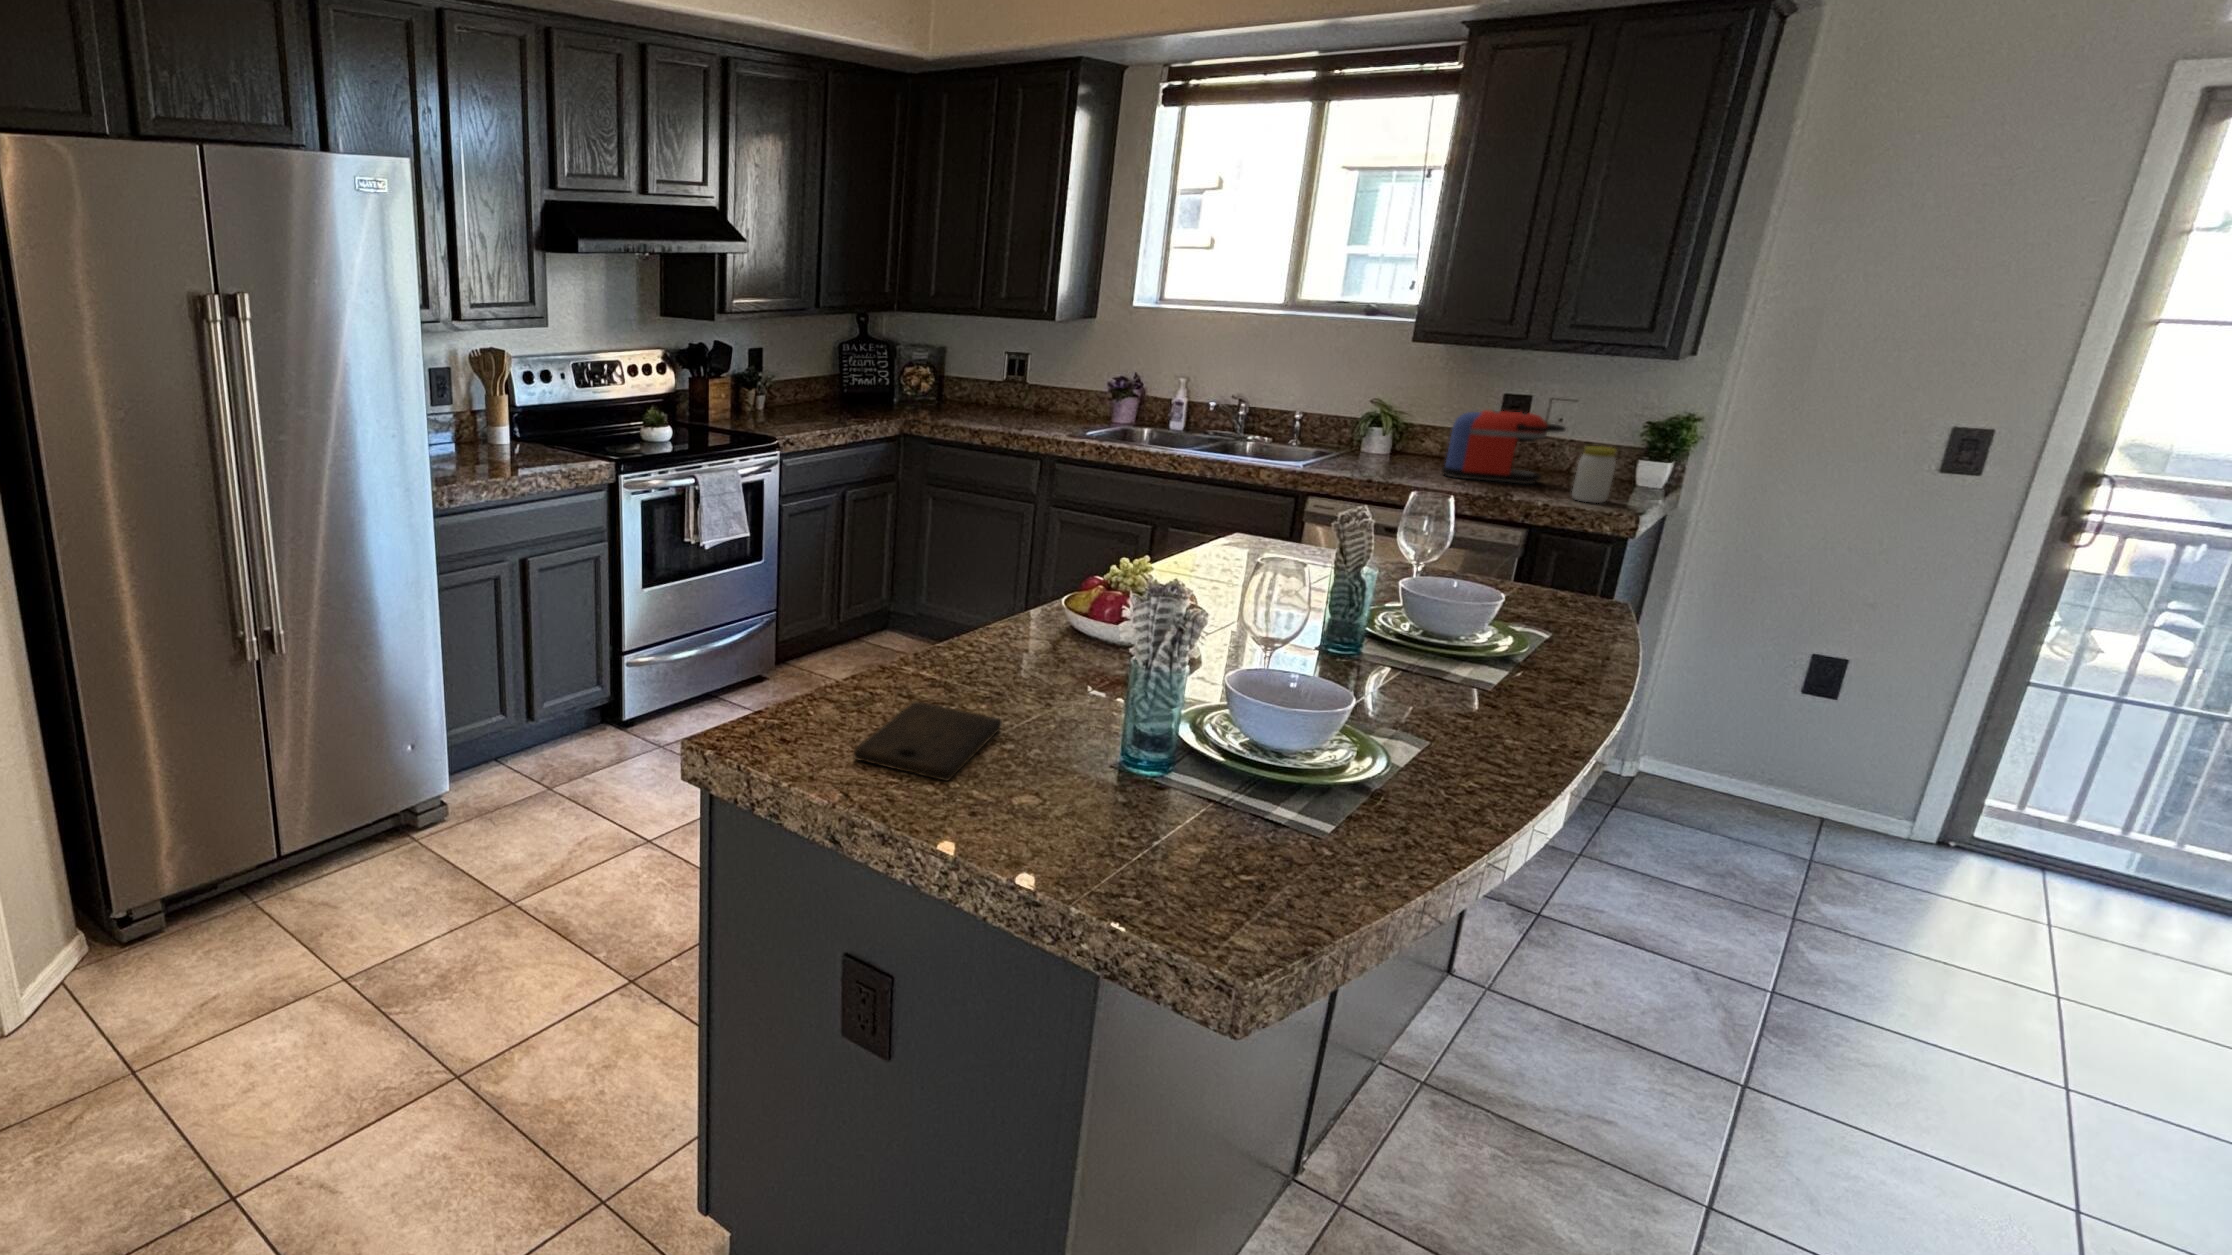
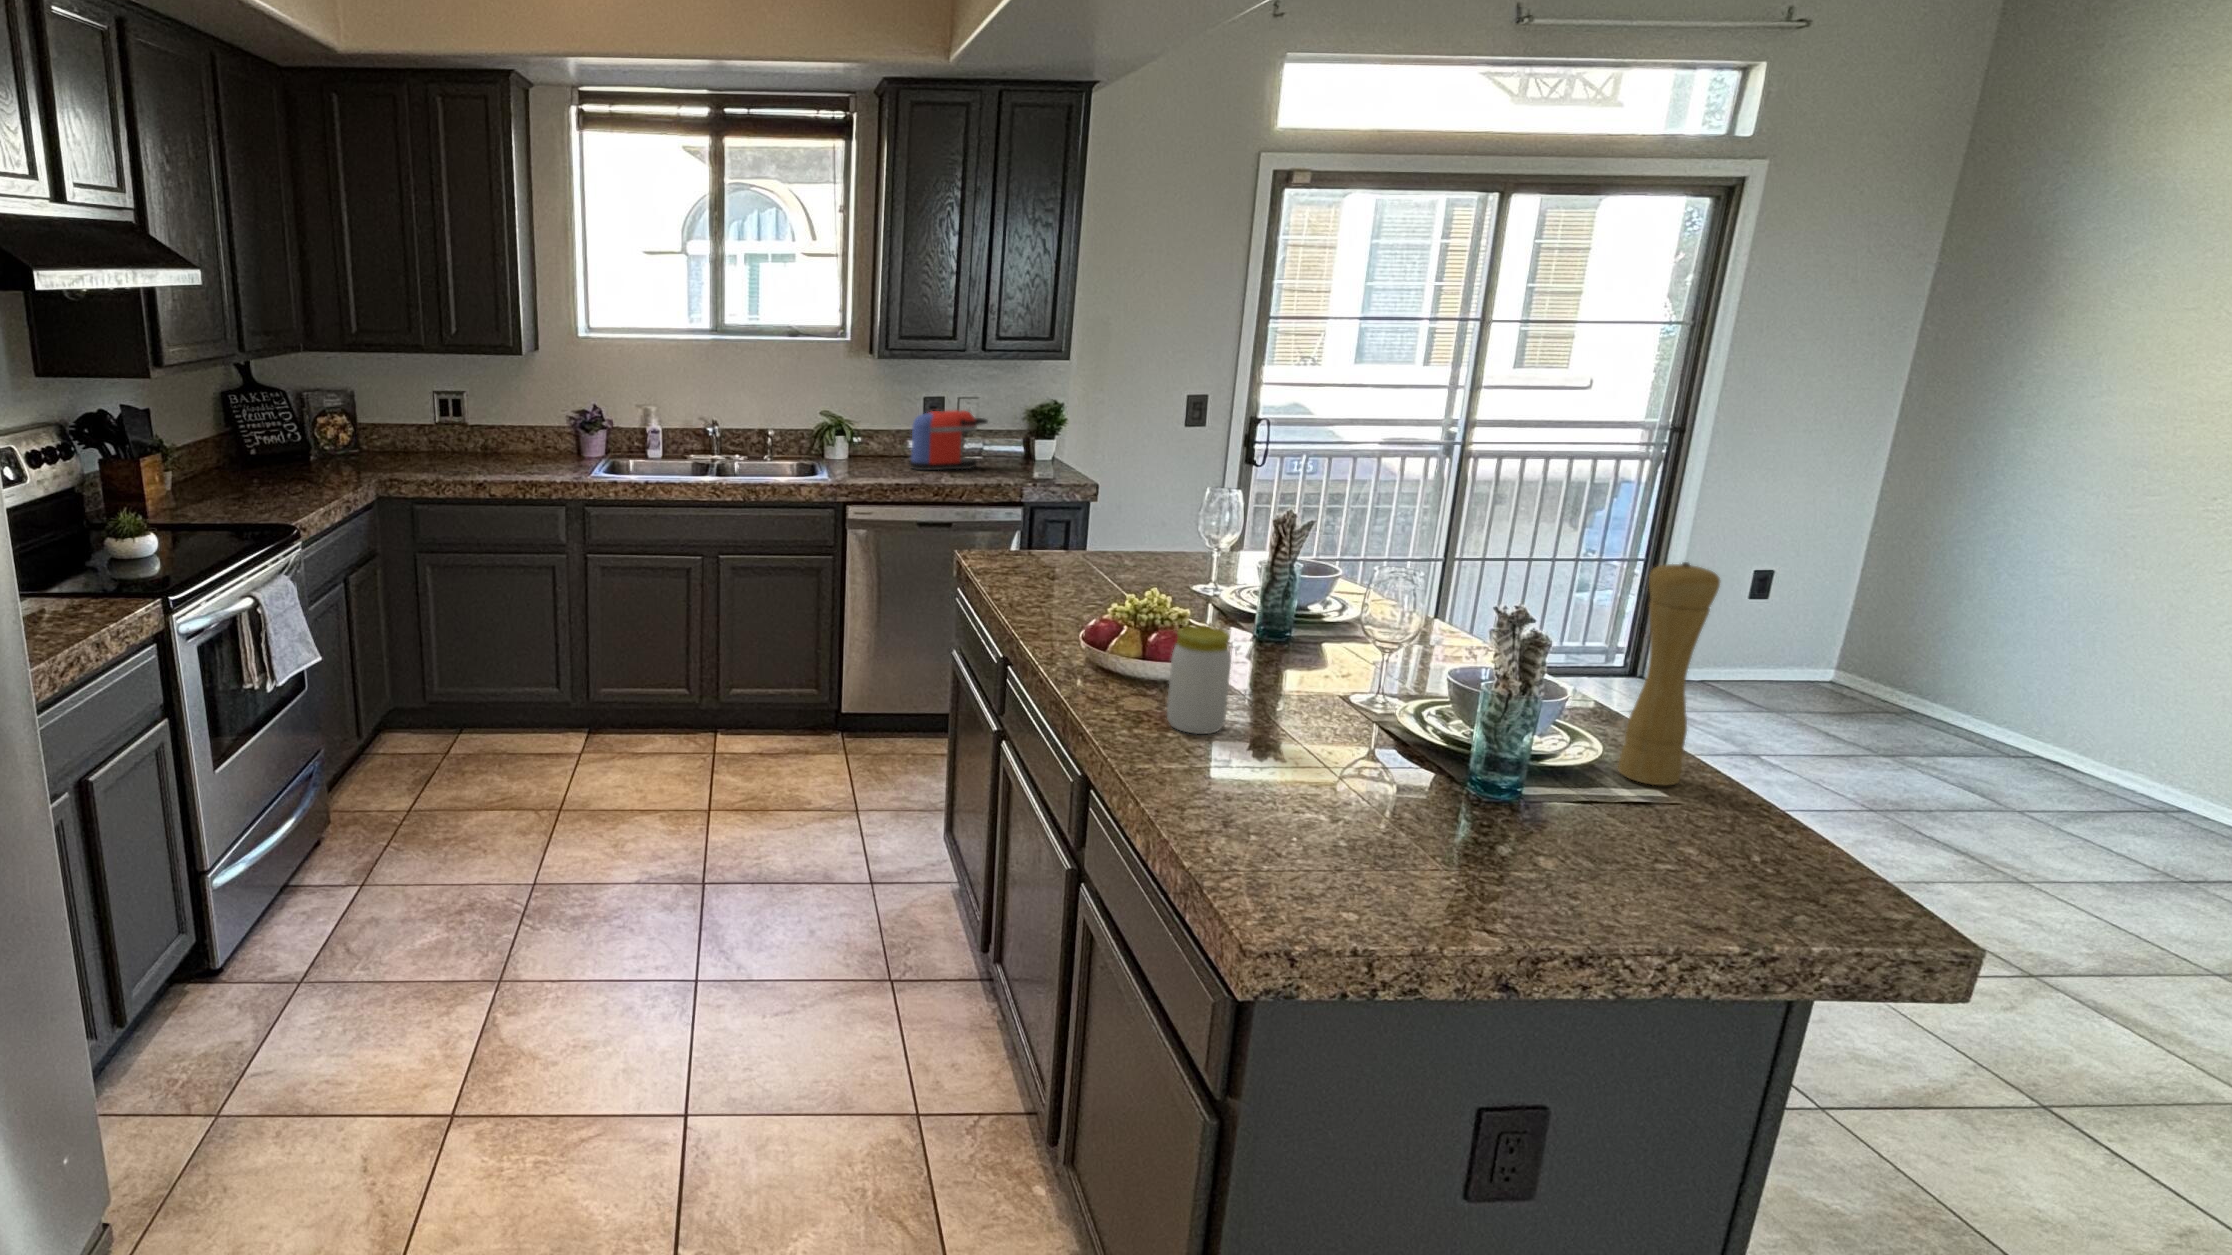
jar: present [1572,446,1616,503] -> present [1167,626,1231,734]
pepper mill: none [1230,595,1345,873] -> present [1618,562,1720,785]
cutting board: present [854,702,1002,781] -> none [1225,741,1409,816]

